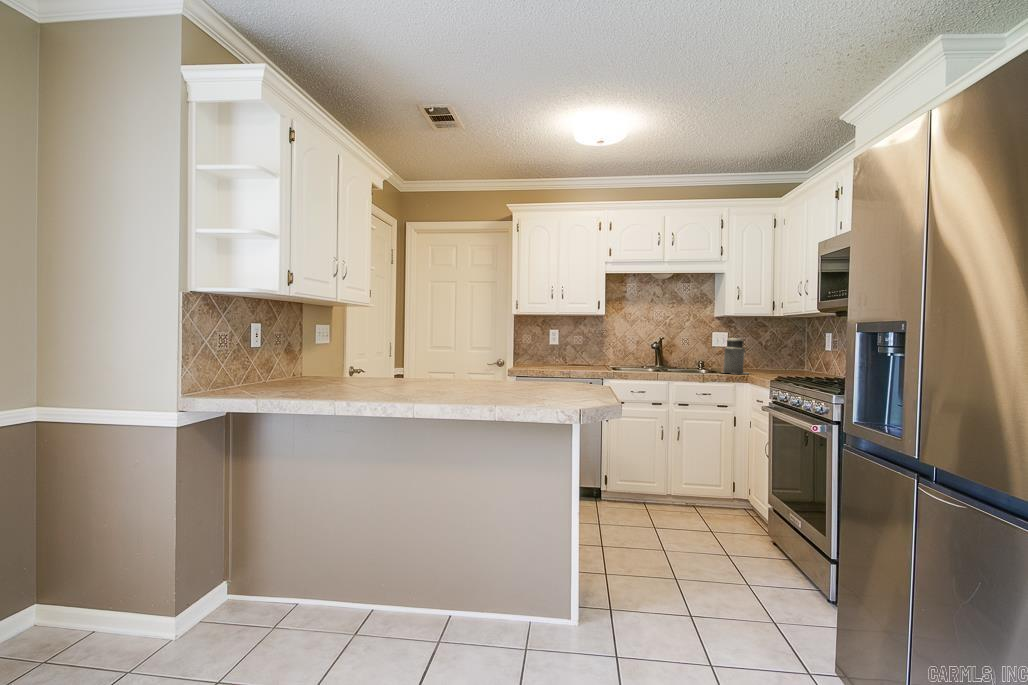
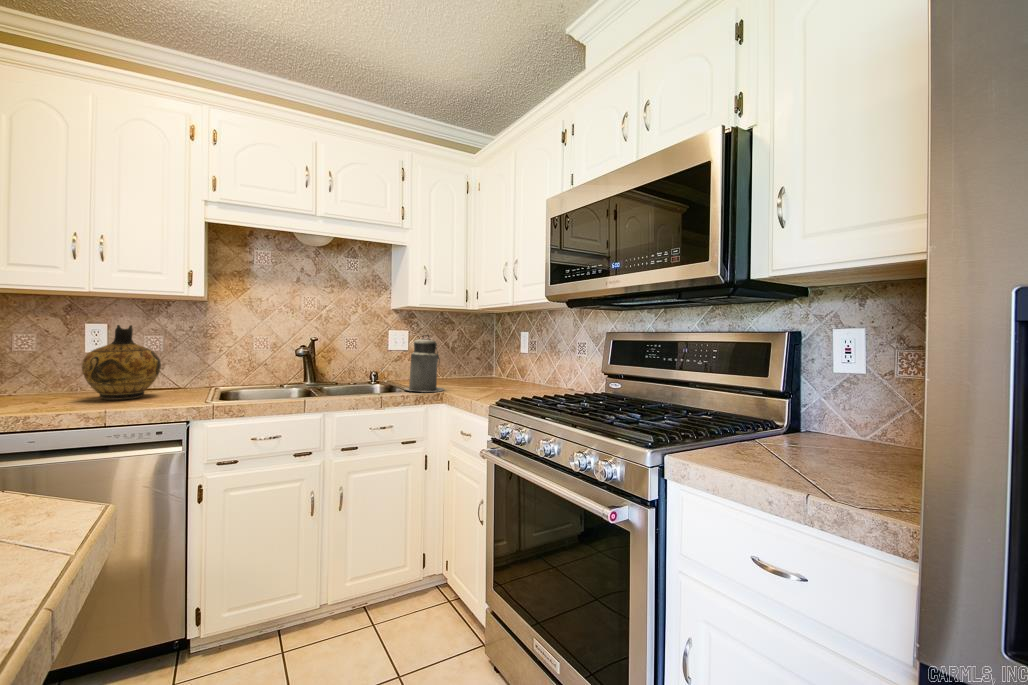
ceramic jug: none [554,330,584,368] -> present [82,325,161,400]

